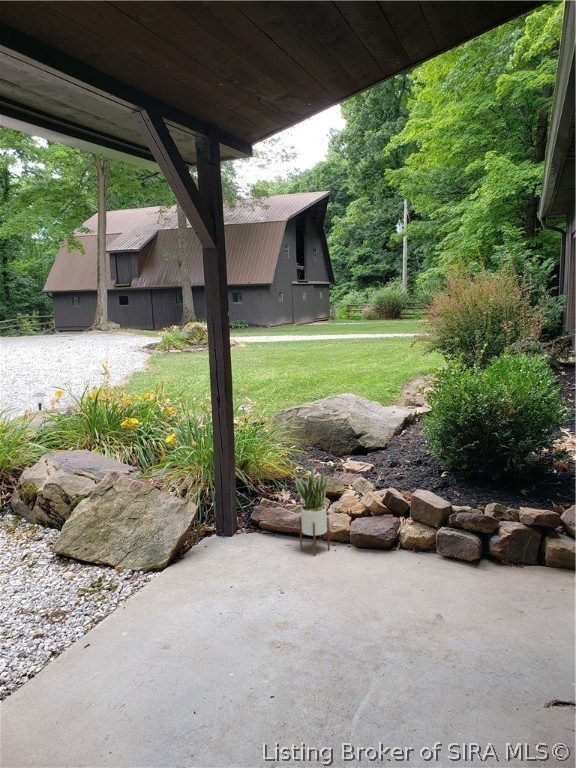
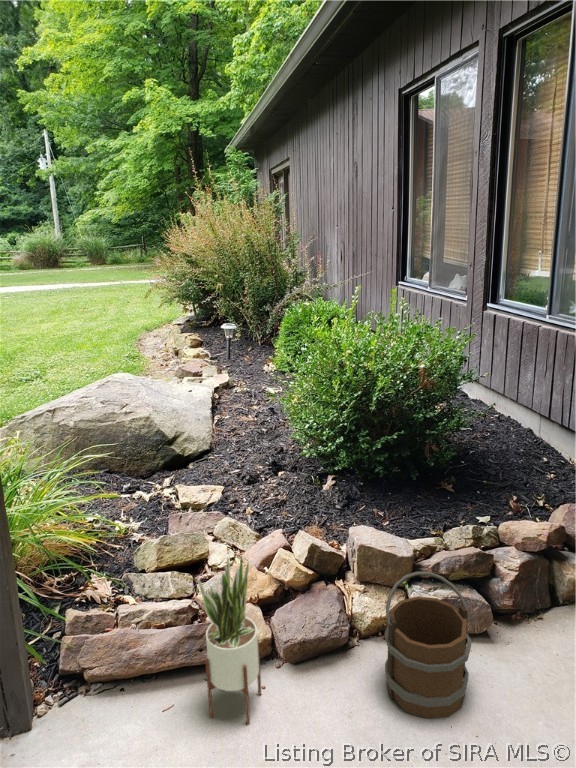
bucket: none [387,501,436,580] -> present [385,572,471,718]

